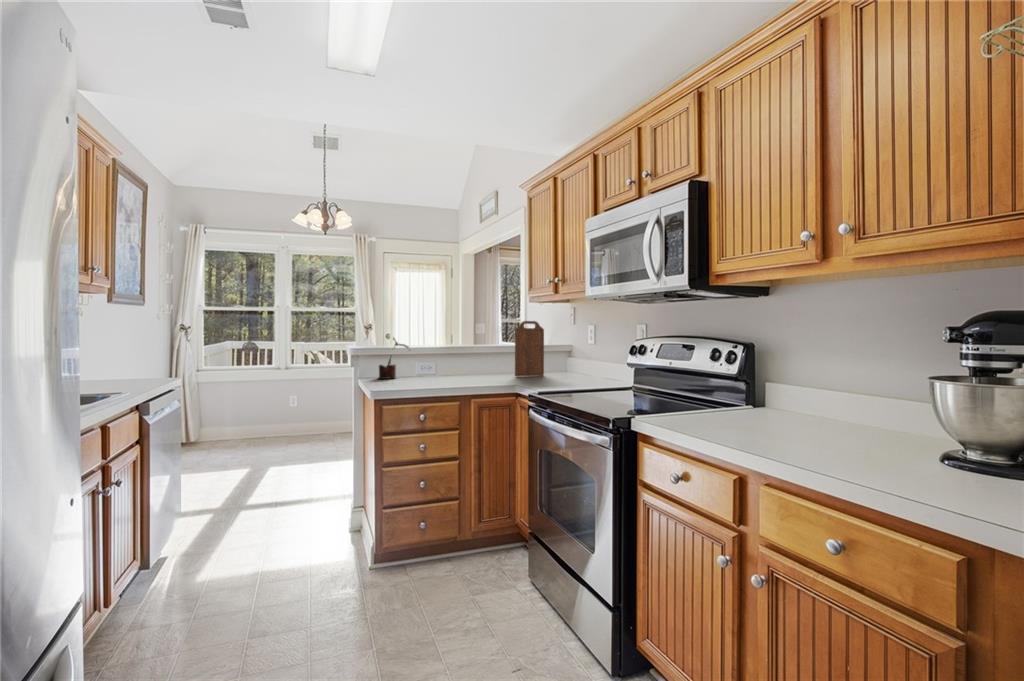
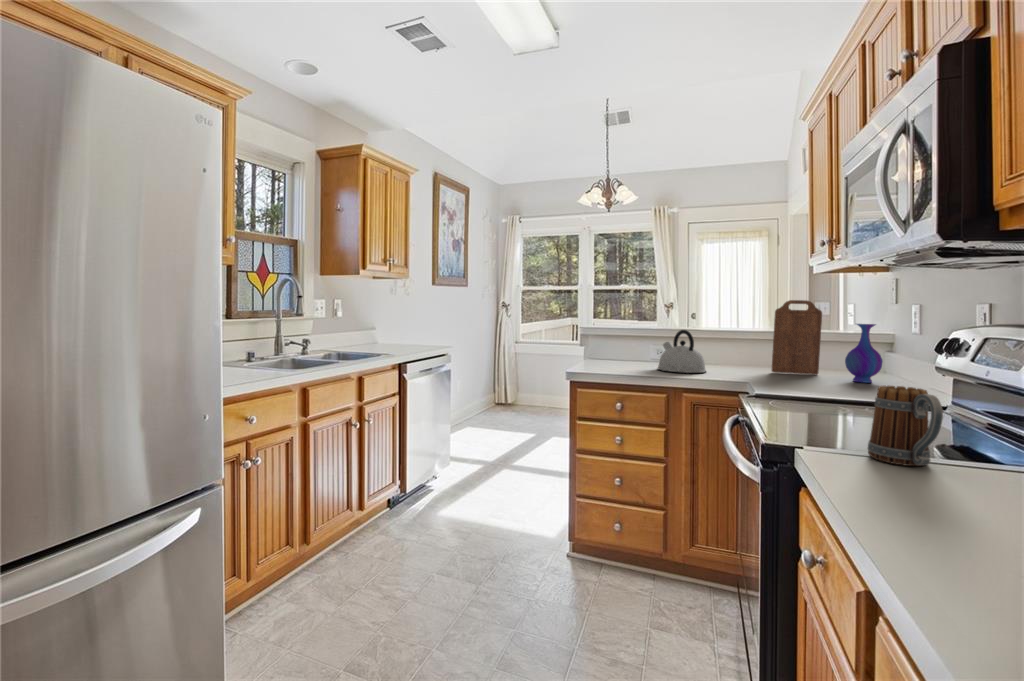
vase: none [565,337,587,378] -> present [845,324,883,383]
potted plant: present [378,338,409,379] -> none [604,316,643,362]
kettle: none [436,346,476,382] -> present [658,330,706,373]
mug: none [670,373,715,420] -> present [868,385,943,466]

